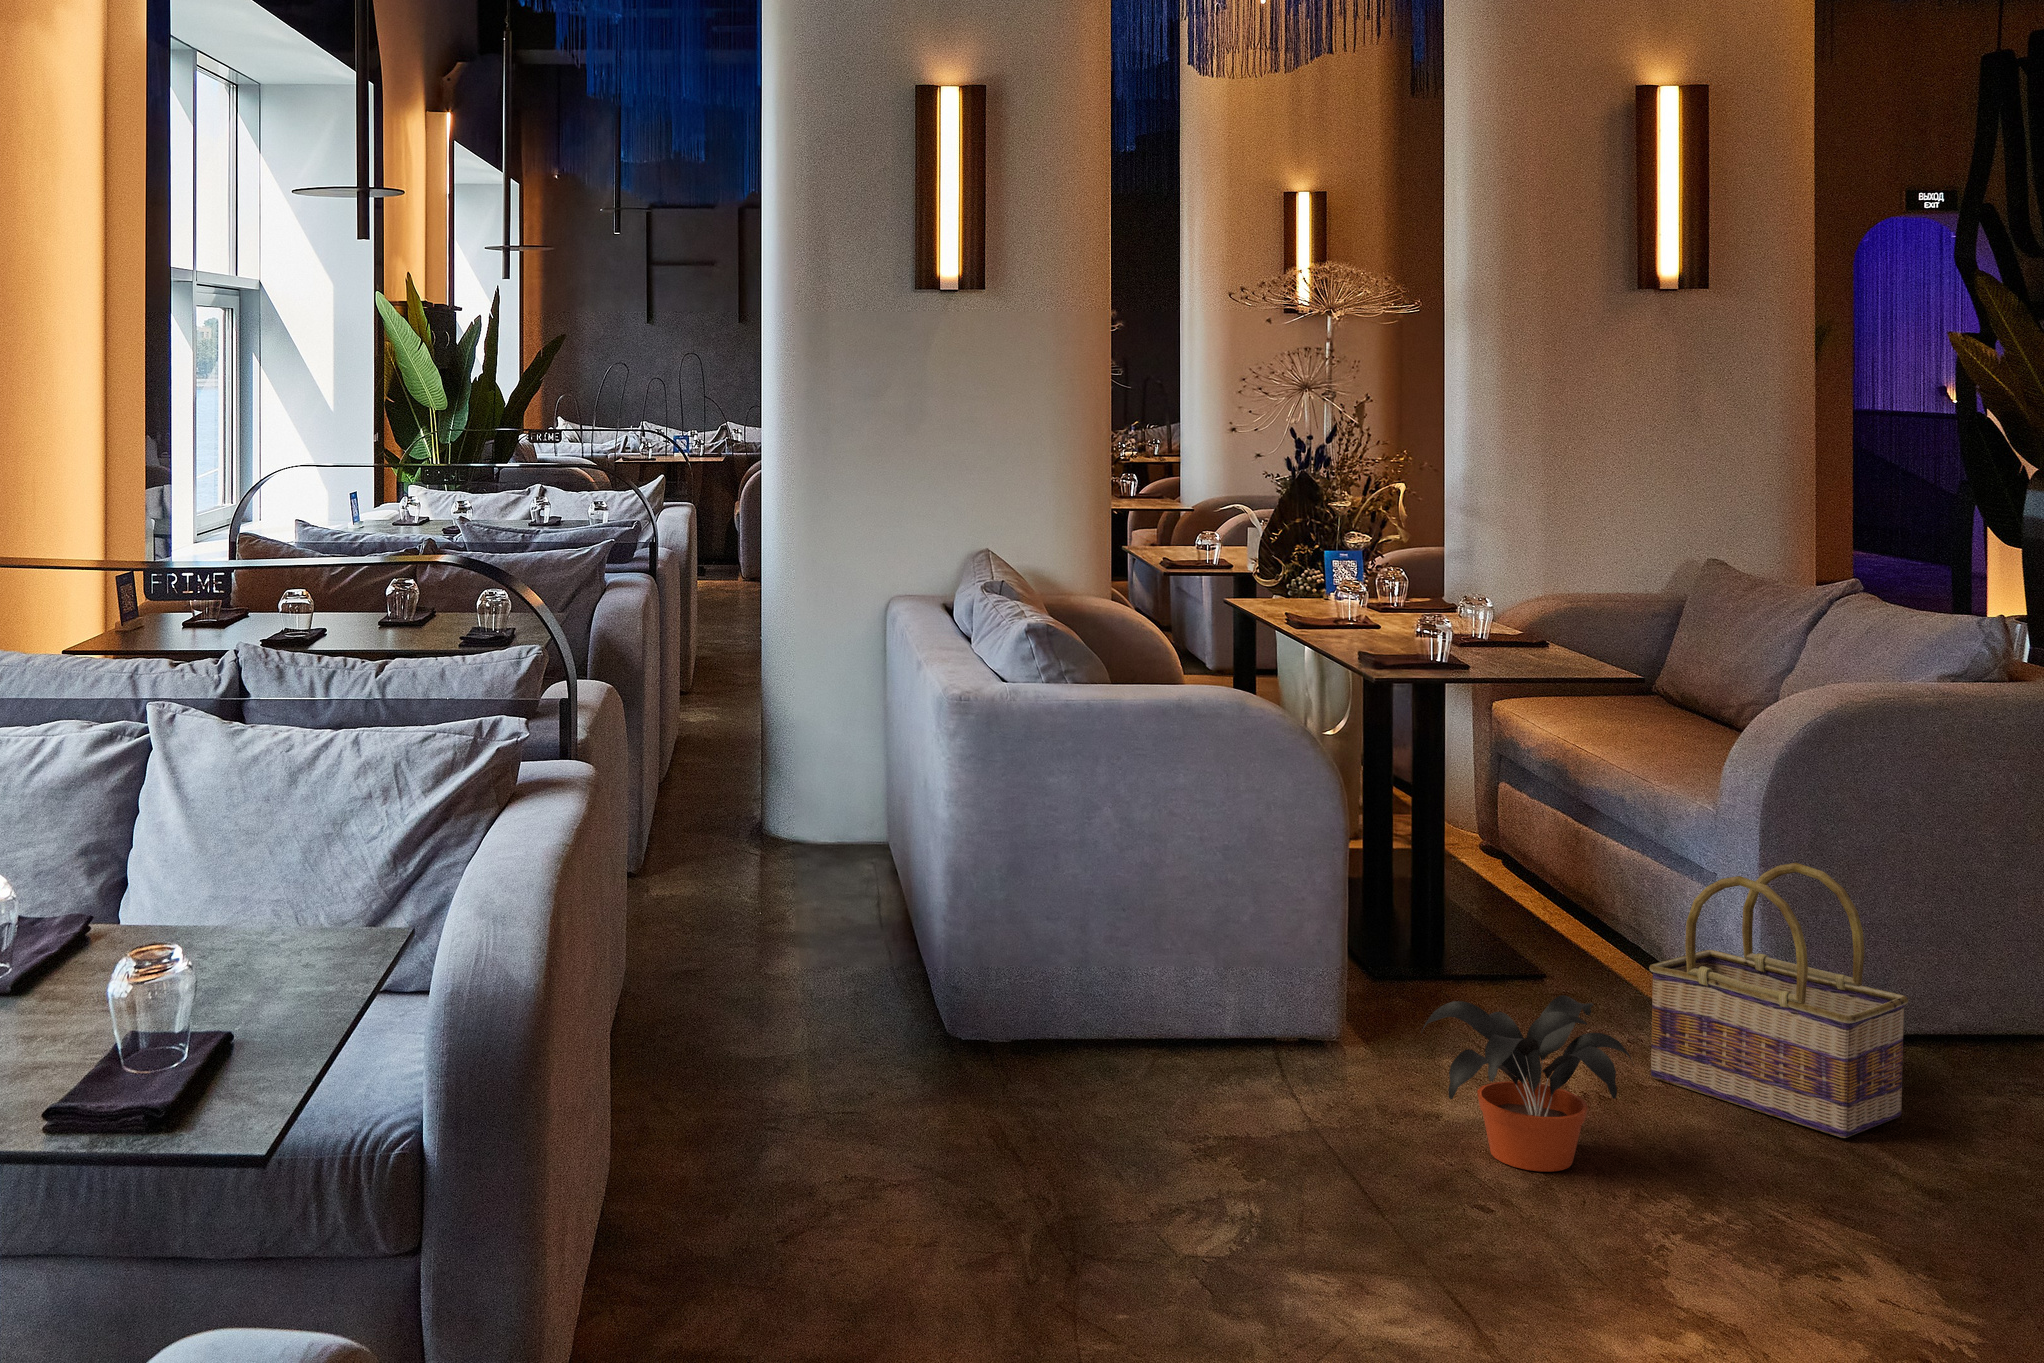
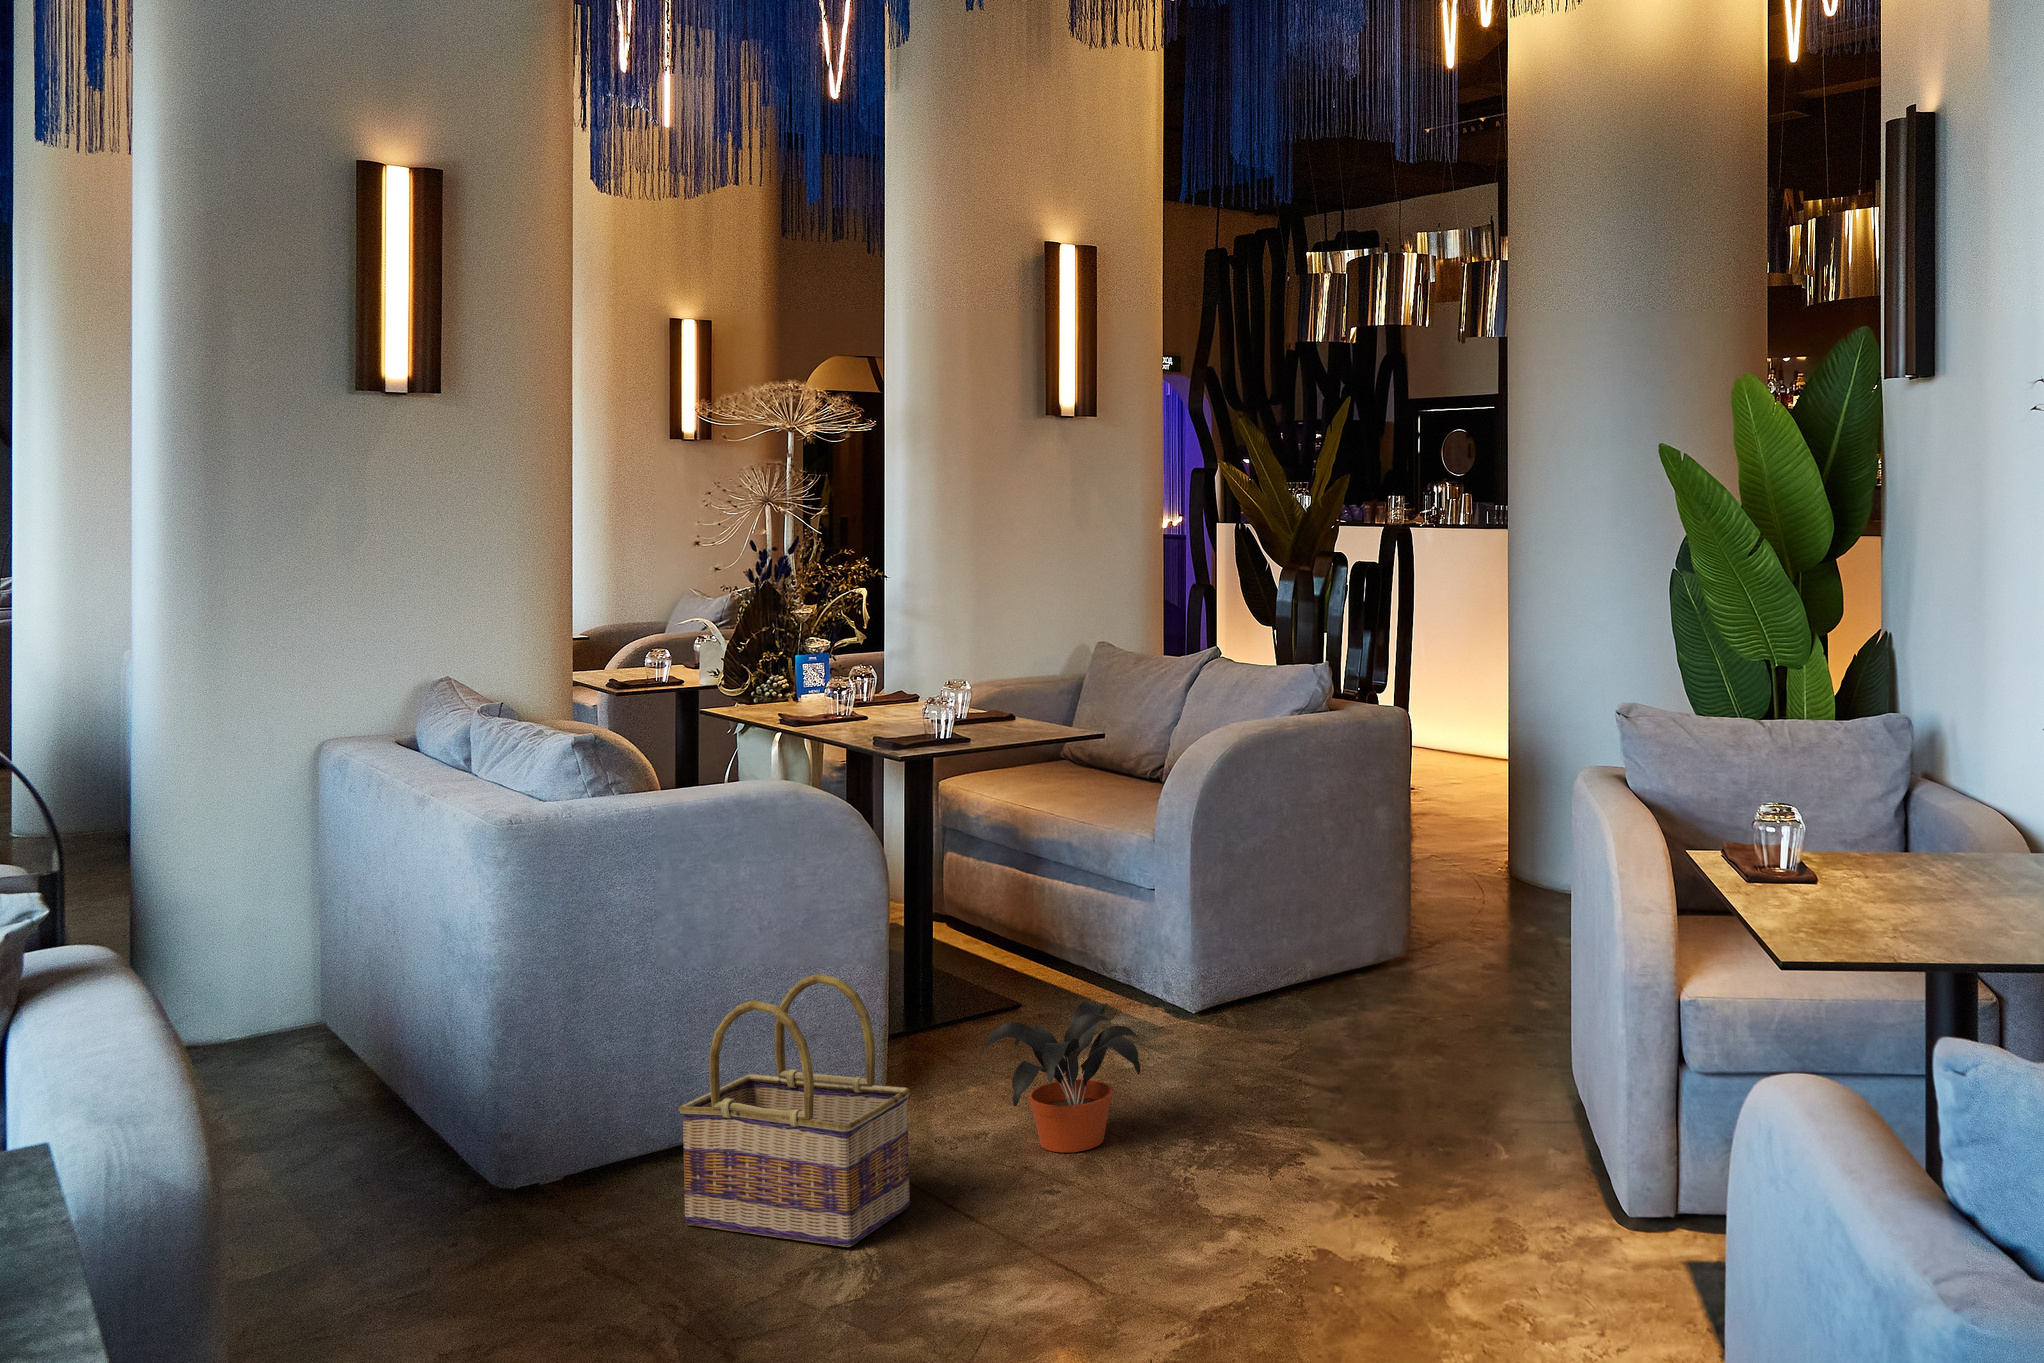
basket: present [1649,863,1908,1138] -> present [679,973,910,1247]

